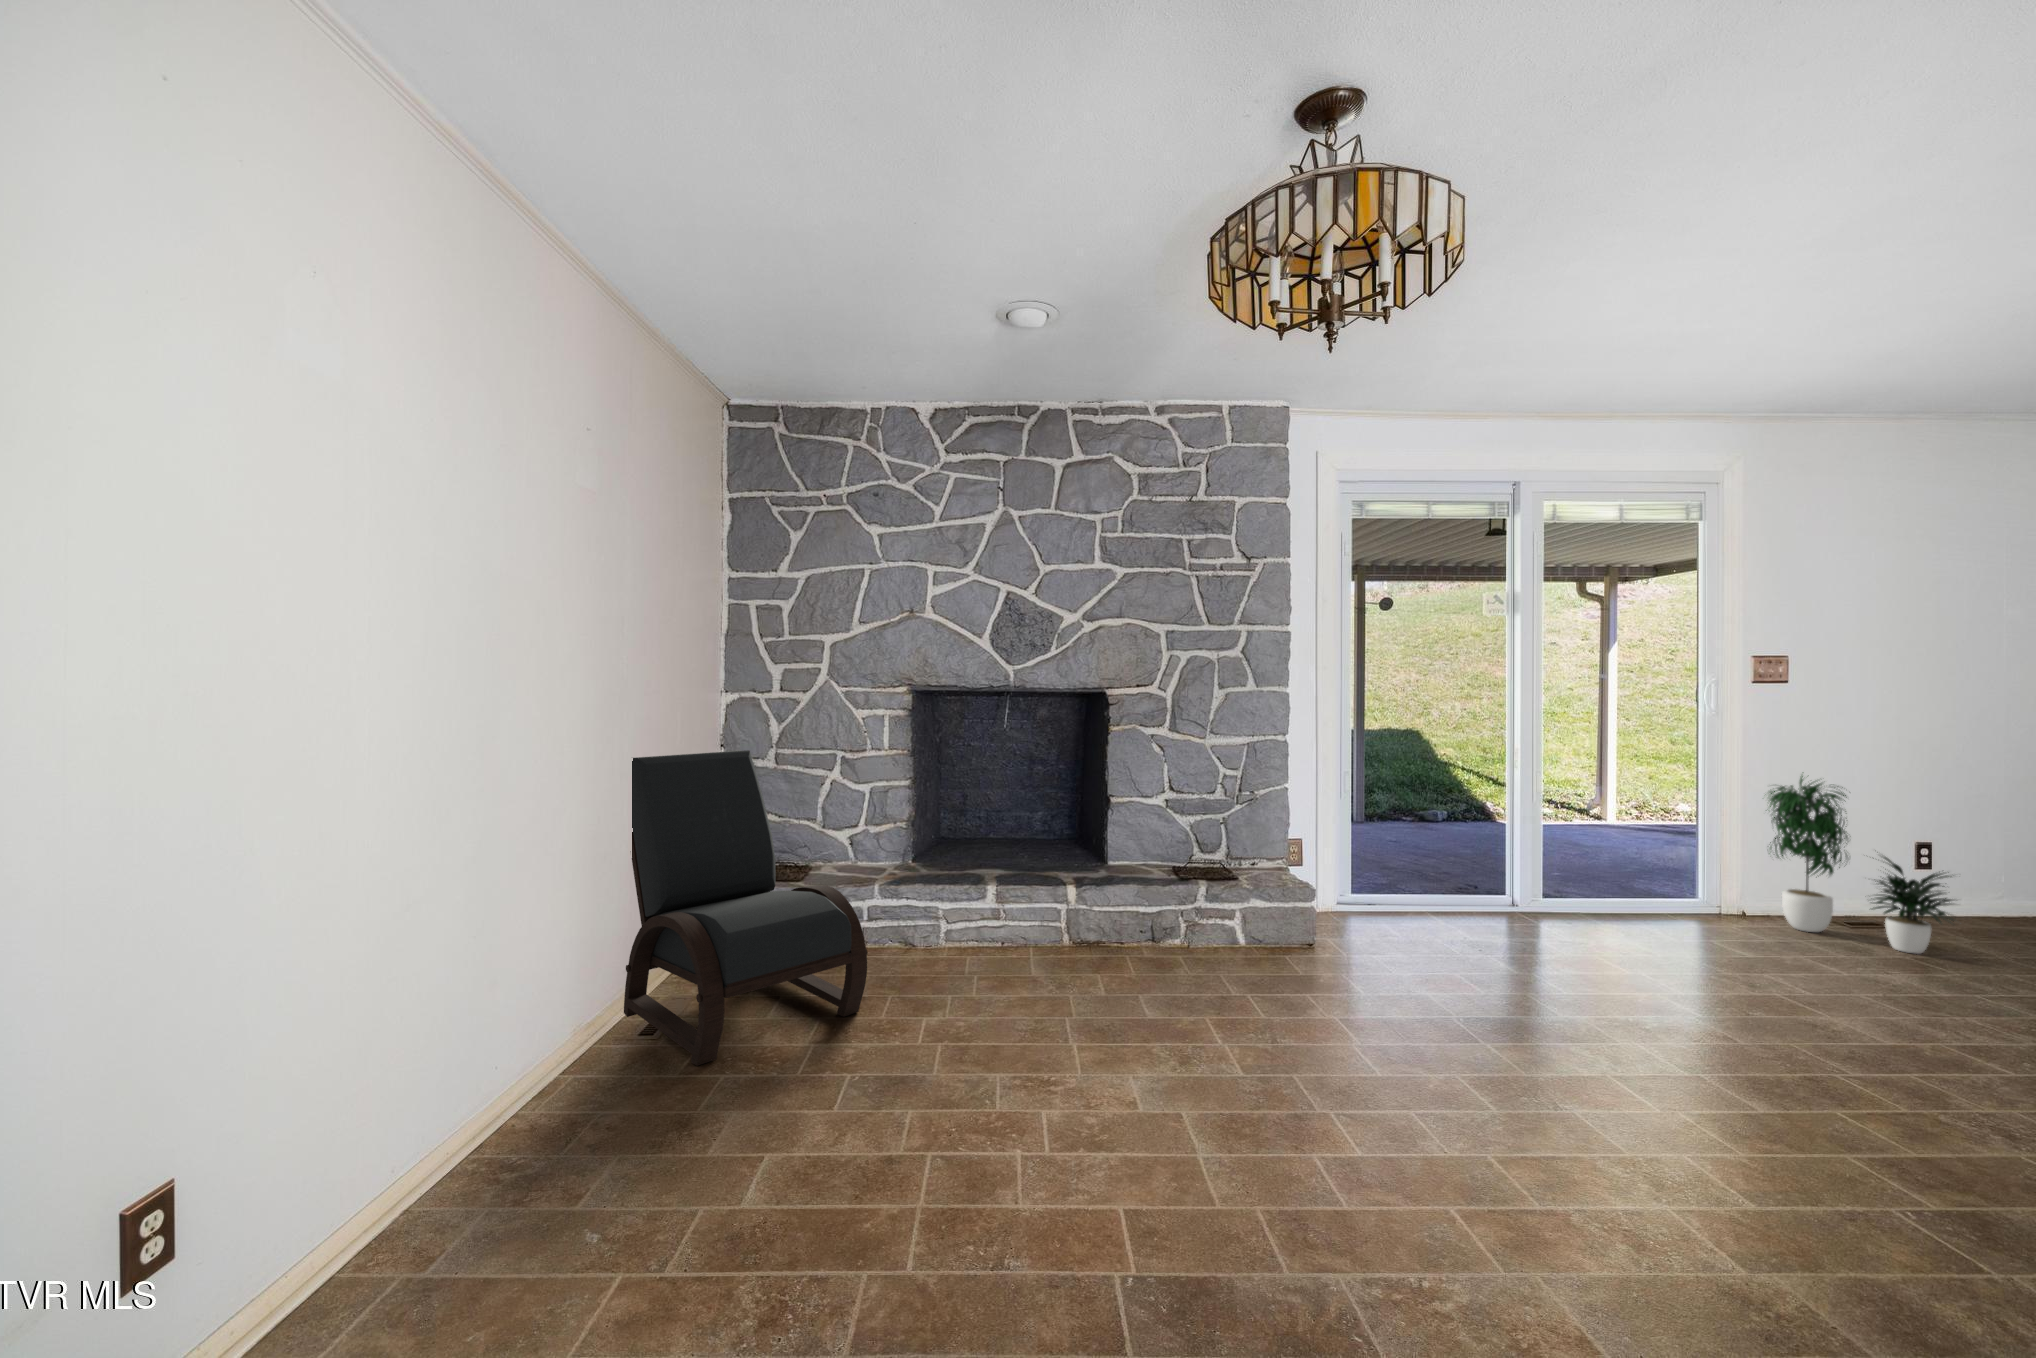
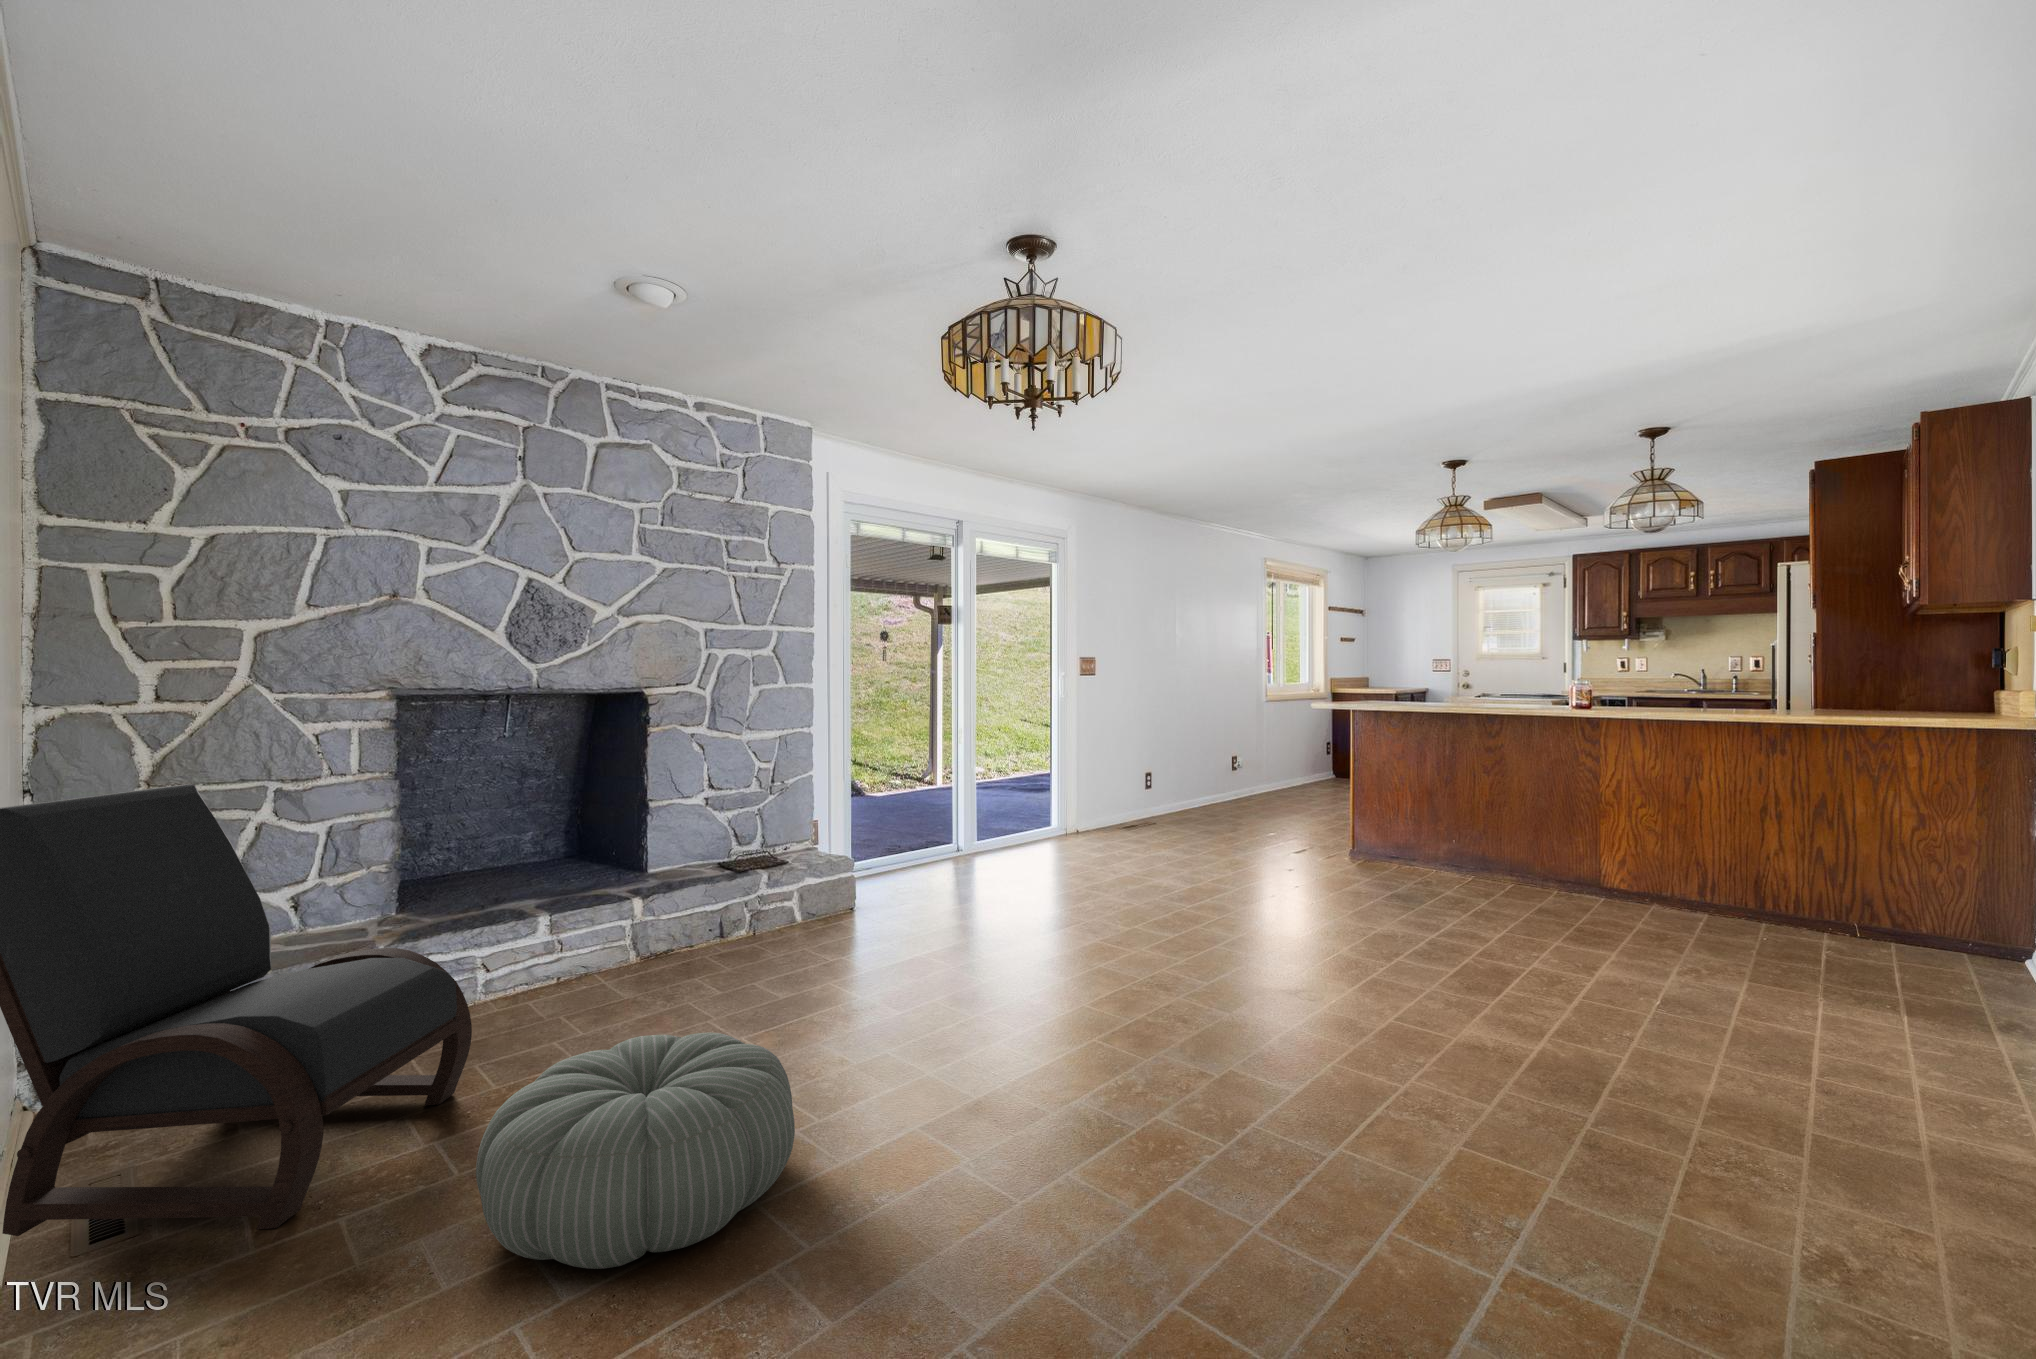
potted plant: present [1769,776,1961,954] -> none [1088,733,1183,839]
pouf: none [726,1010,992,1211] -> present [476,1032,795,1269]

